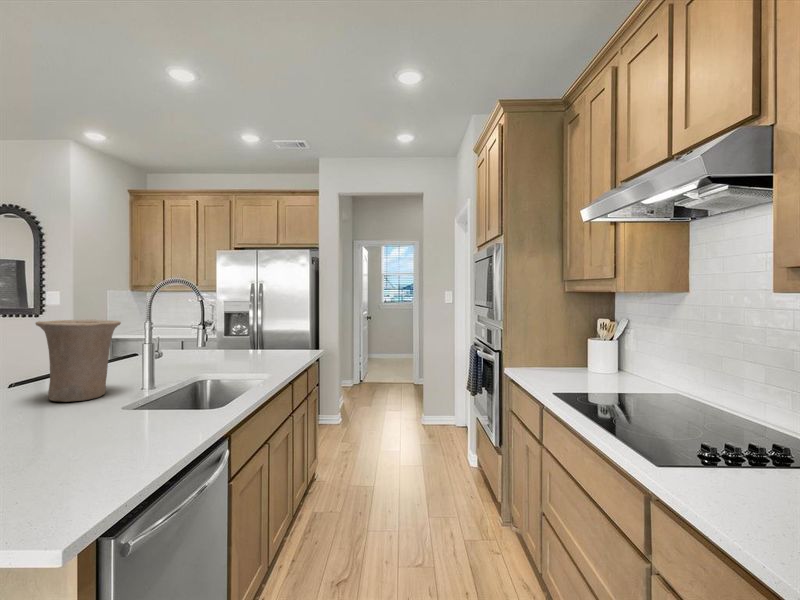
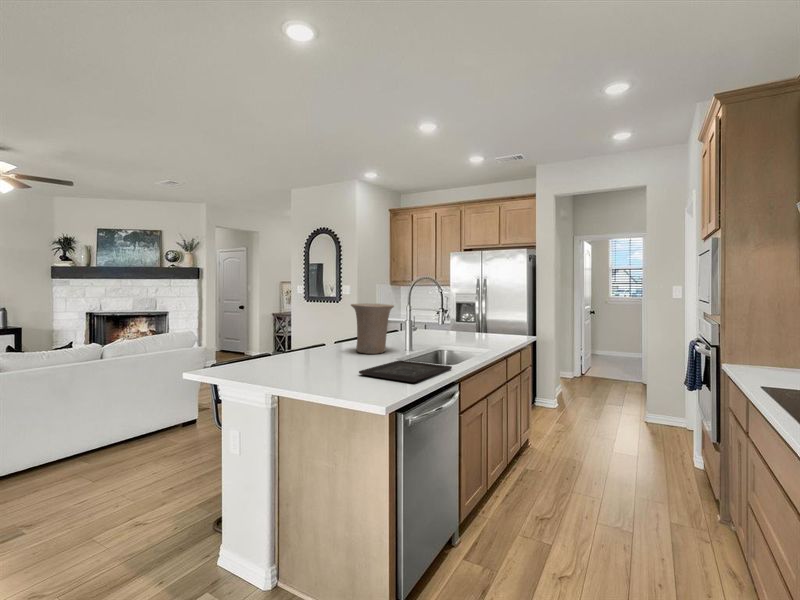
tray: none [36,409,216,453] -> present [359,360,452,382]

